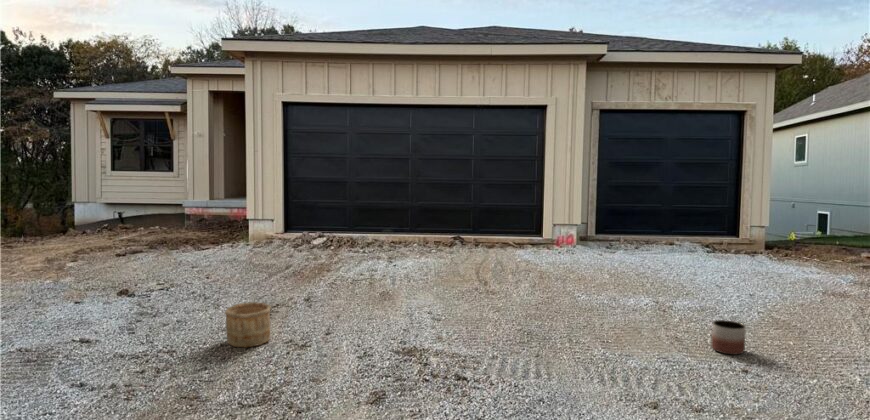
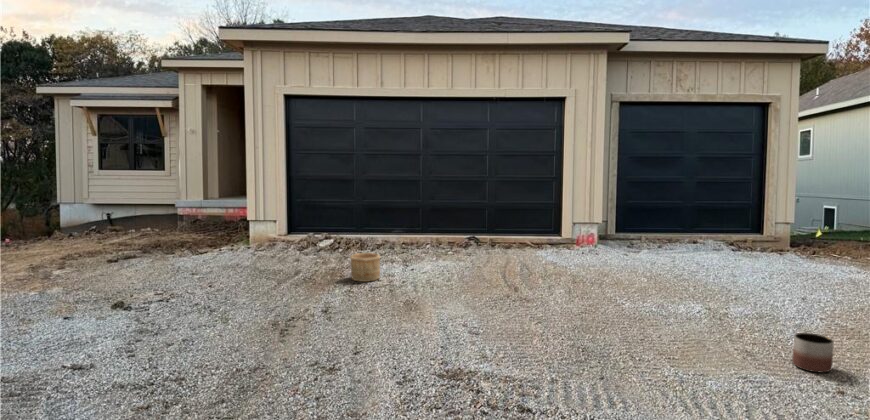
wooden bucket: present [225,302,271,348] -> present [350,253,380,282]

